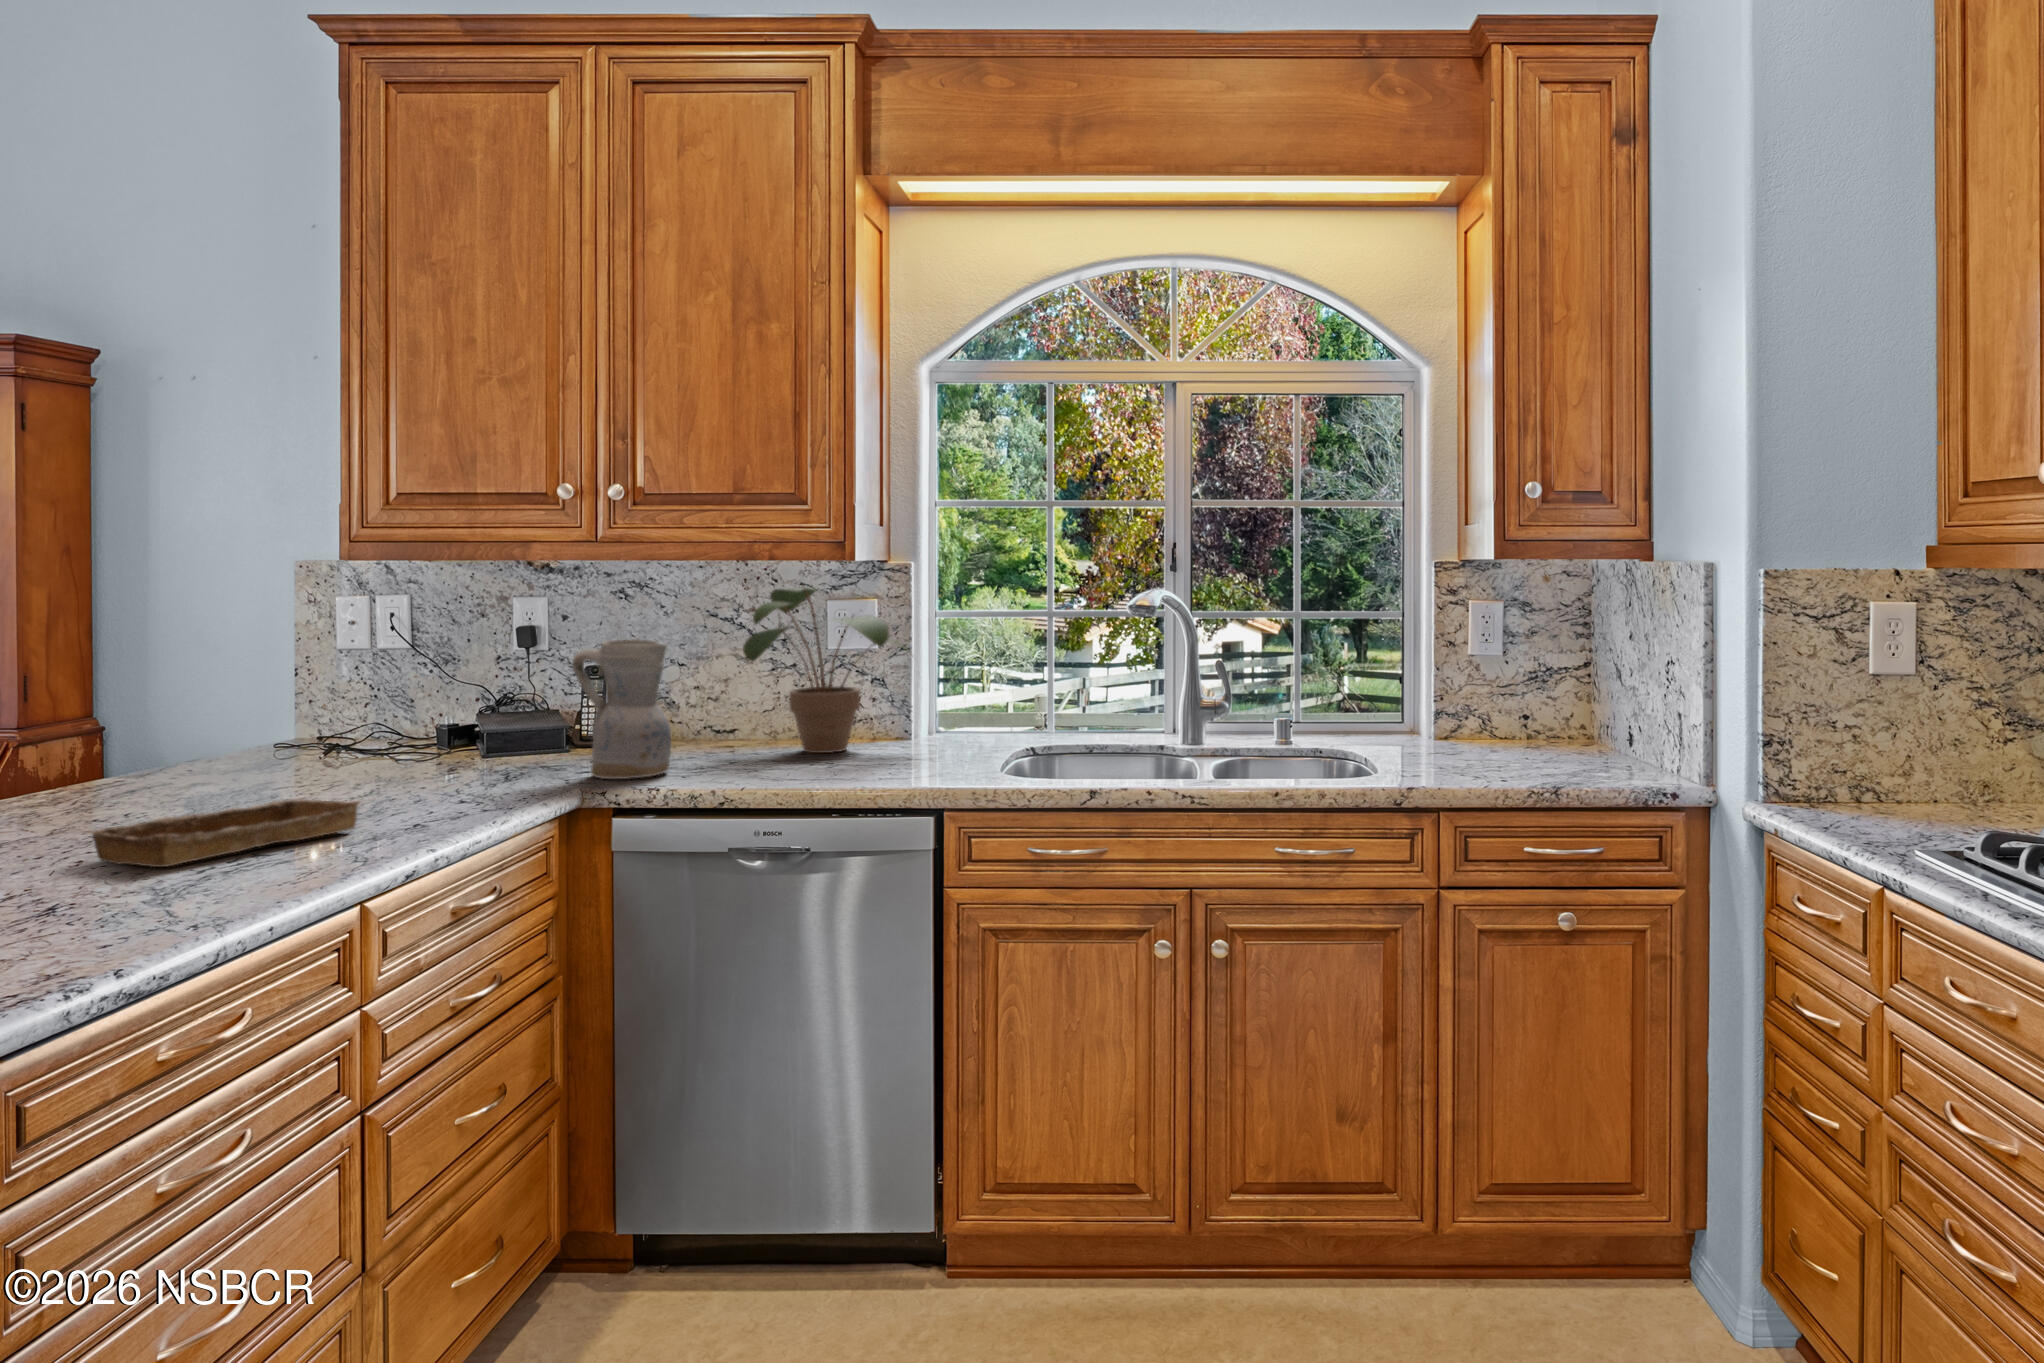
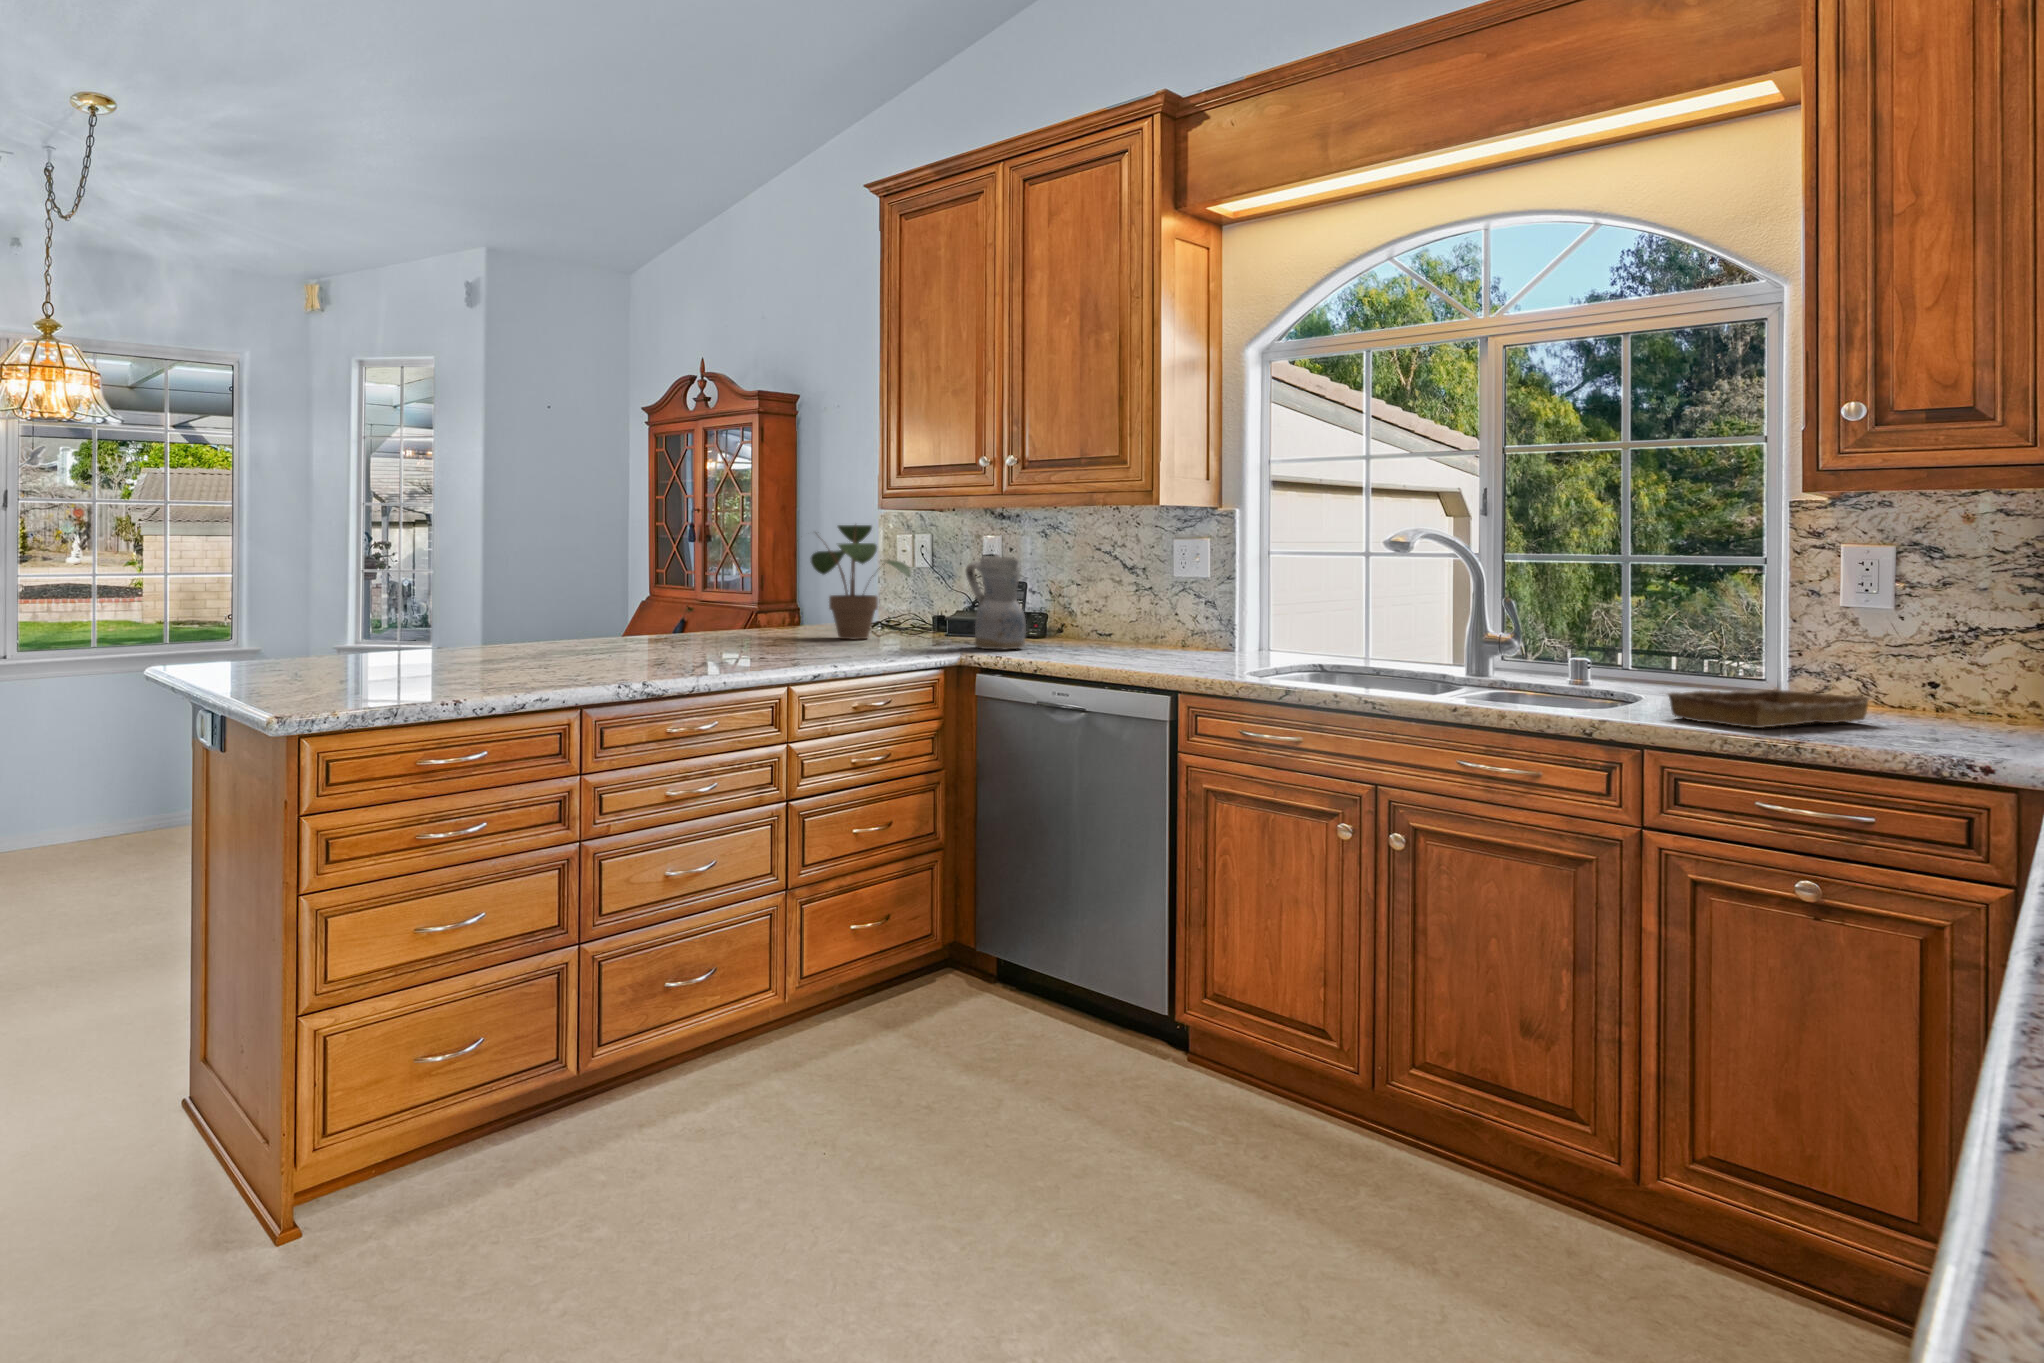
potted plant: present [743,586,914,753] -> present [811,525,911,639]
tray: present [85,799,361,867] -> present [1668,690,1871,728]

